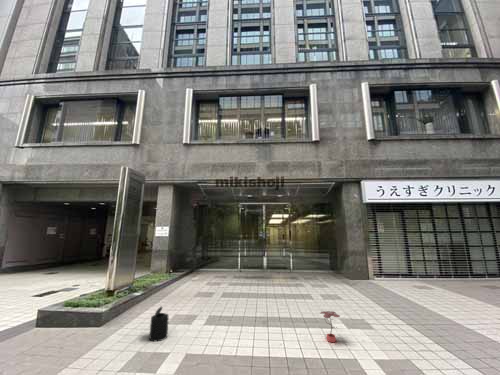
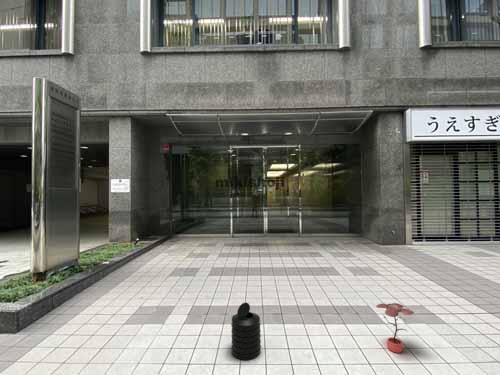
trash can: present [150,307,169,341] -> present [231,303,261,360]

